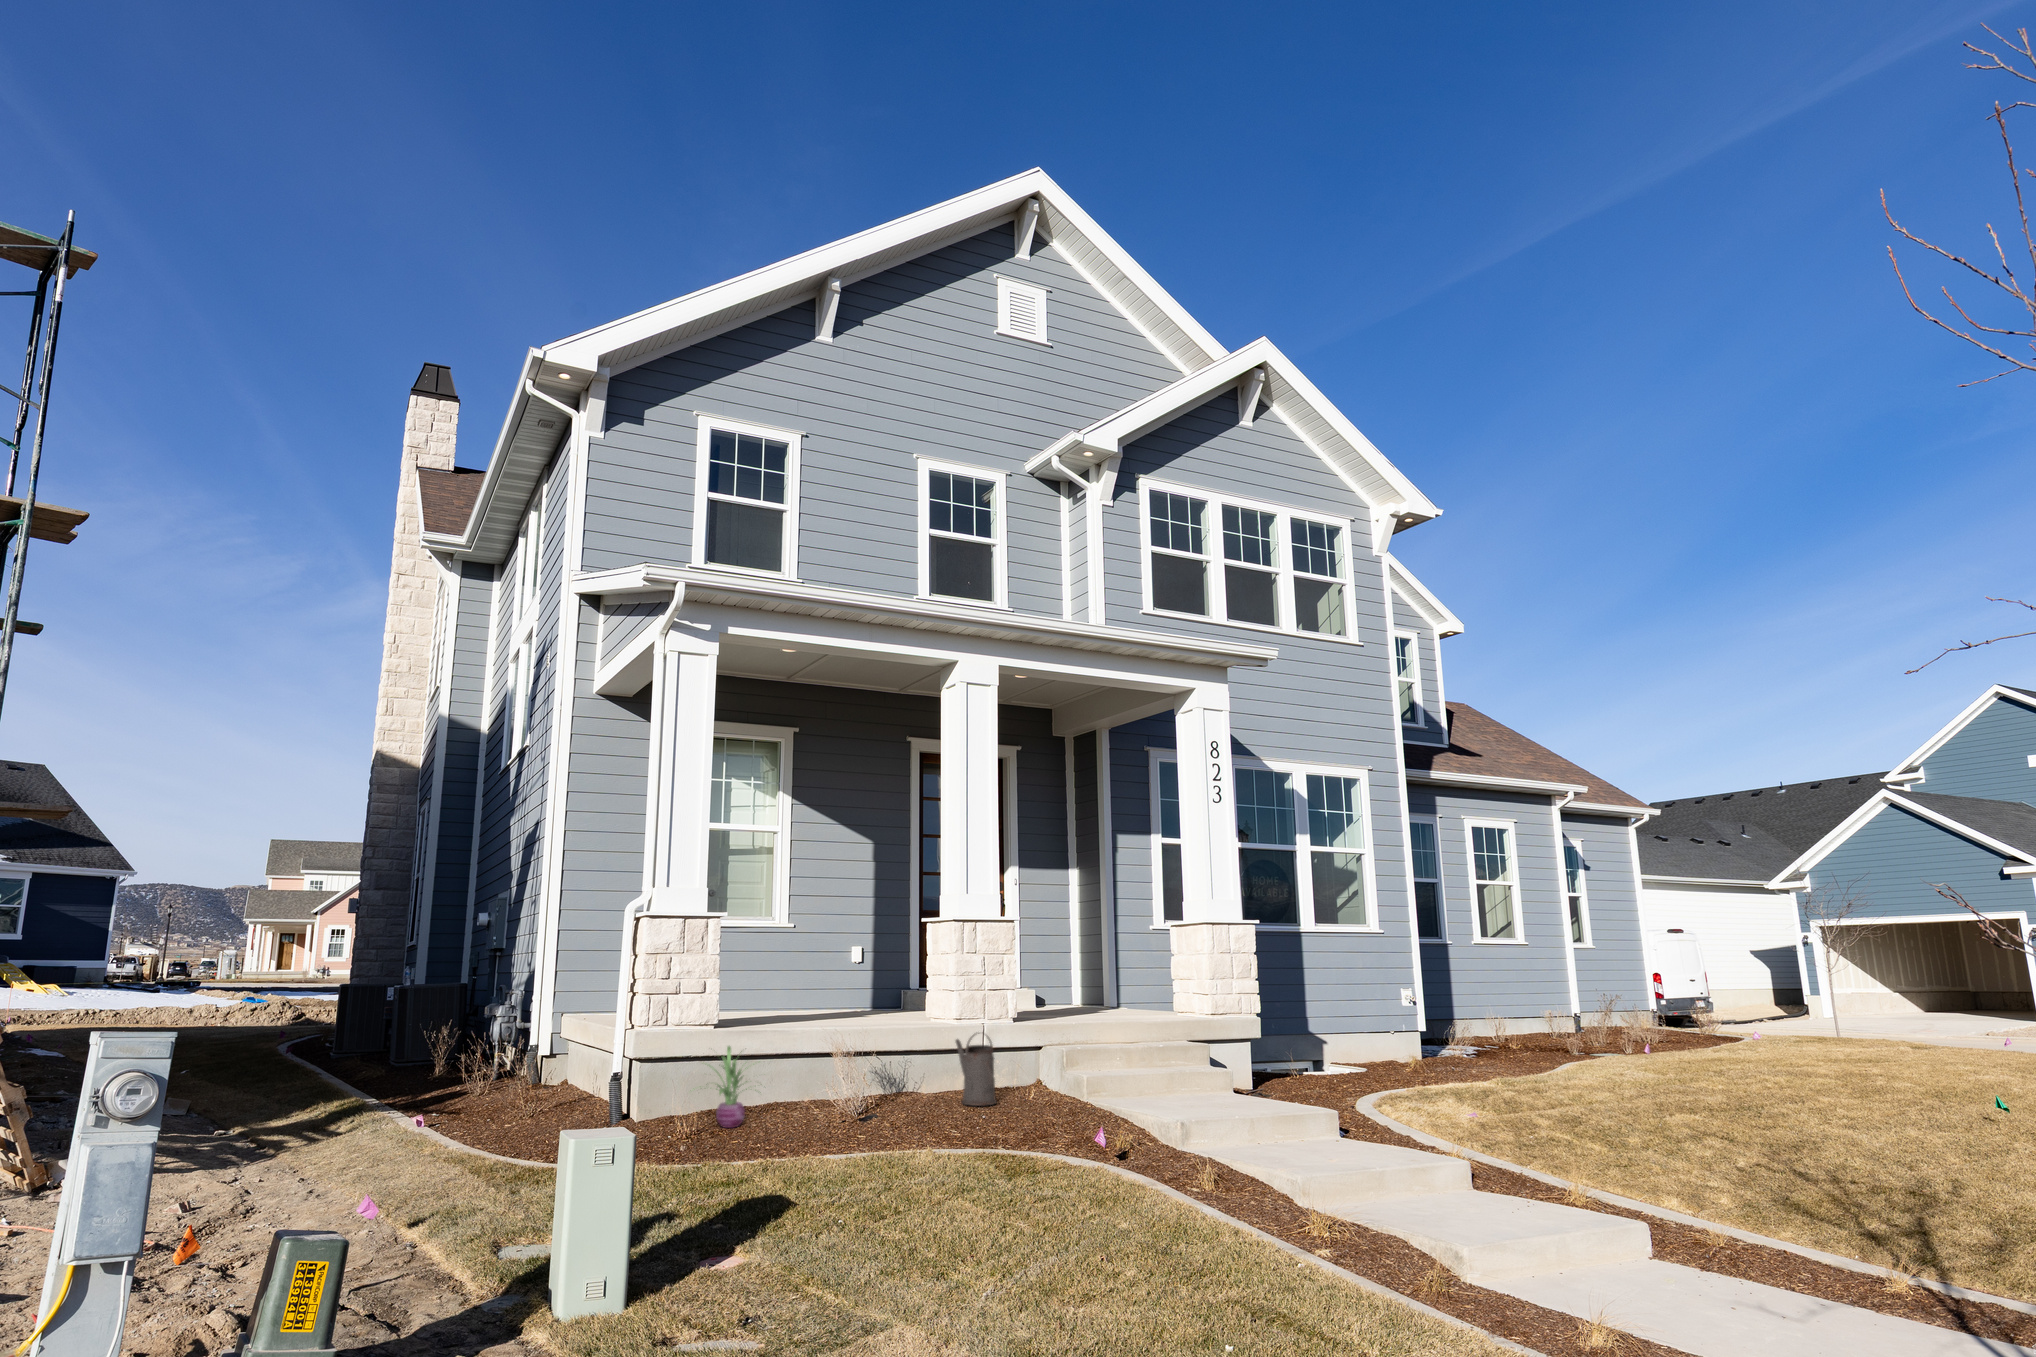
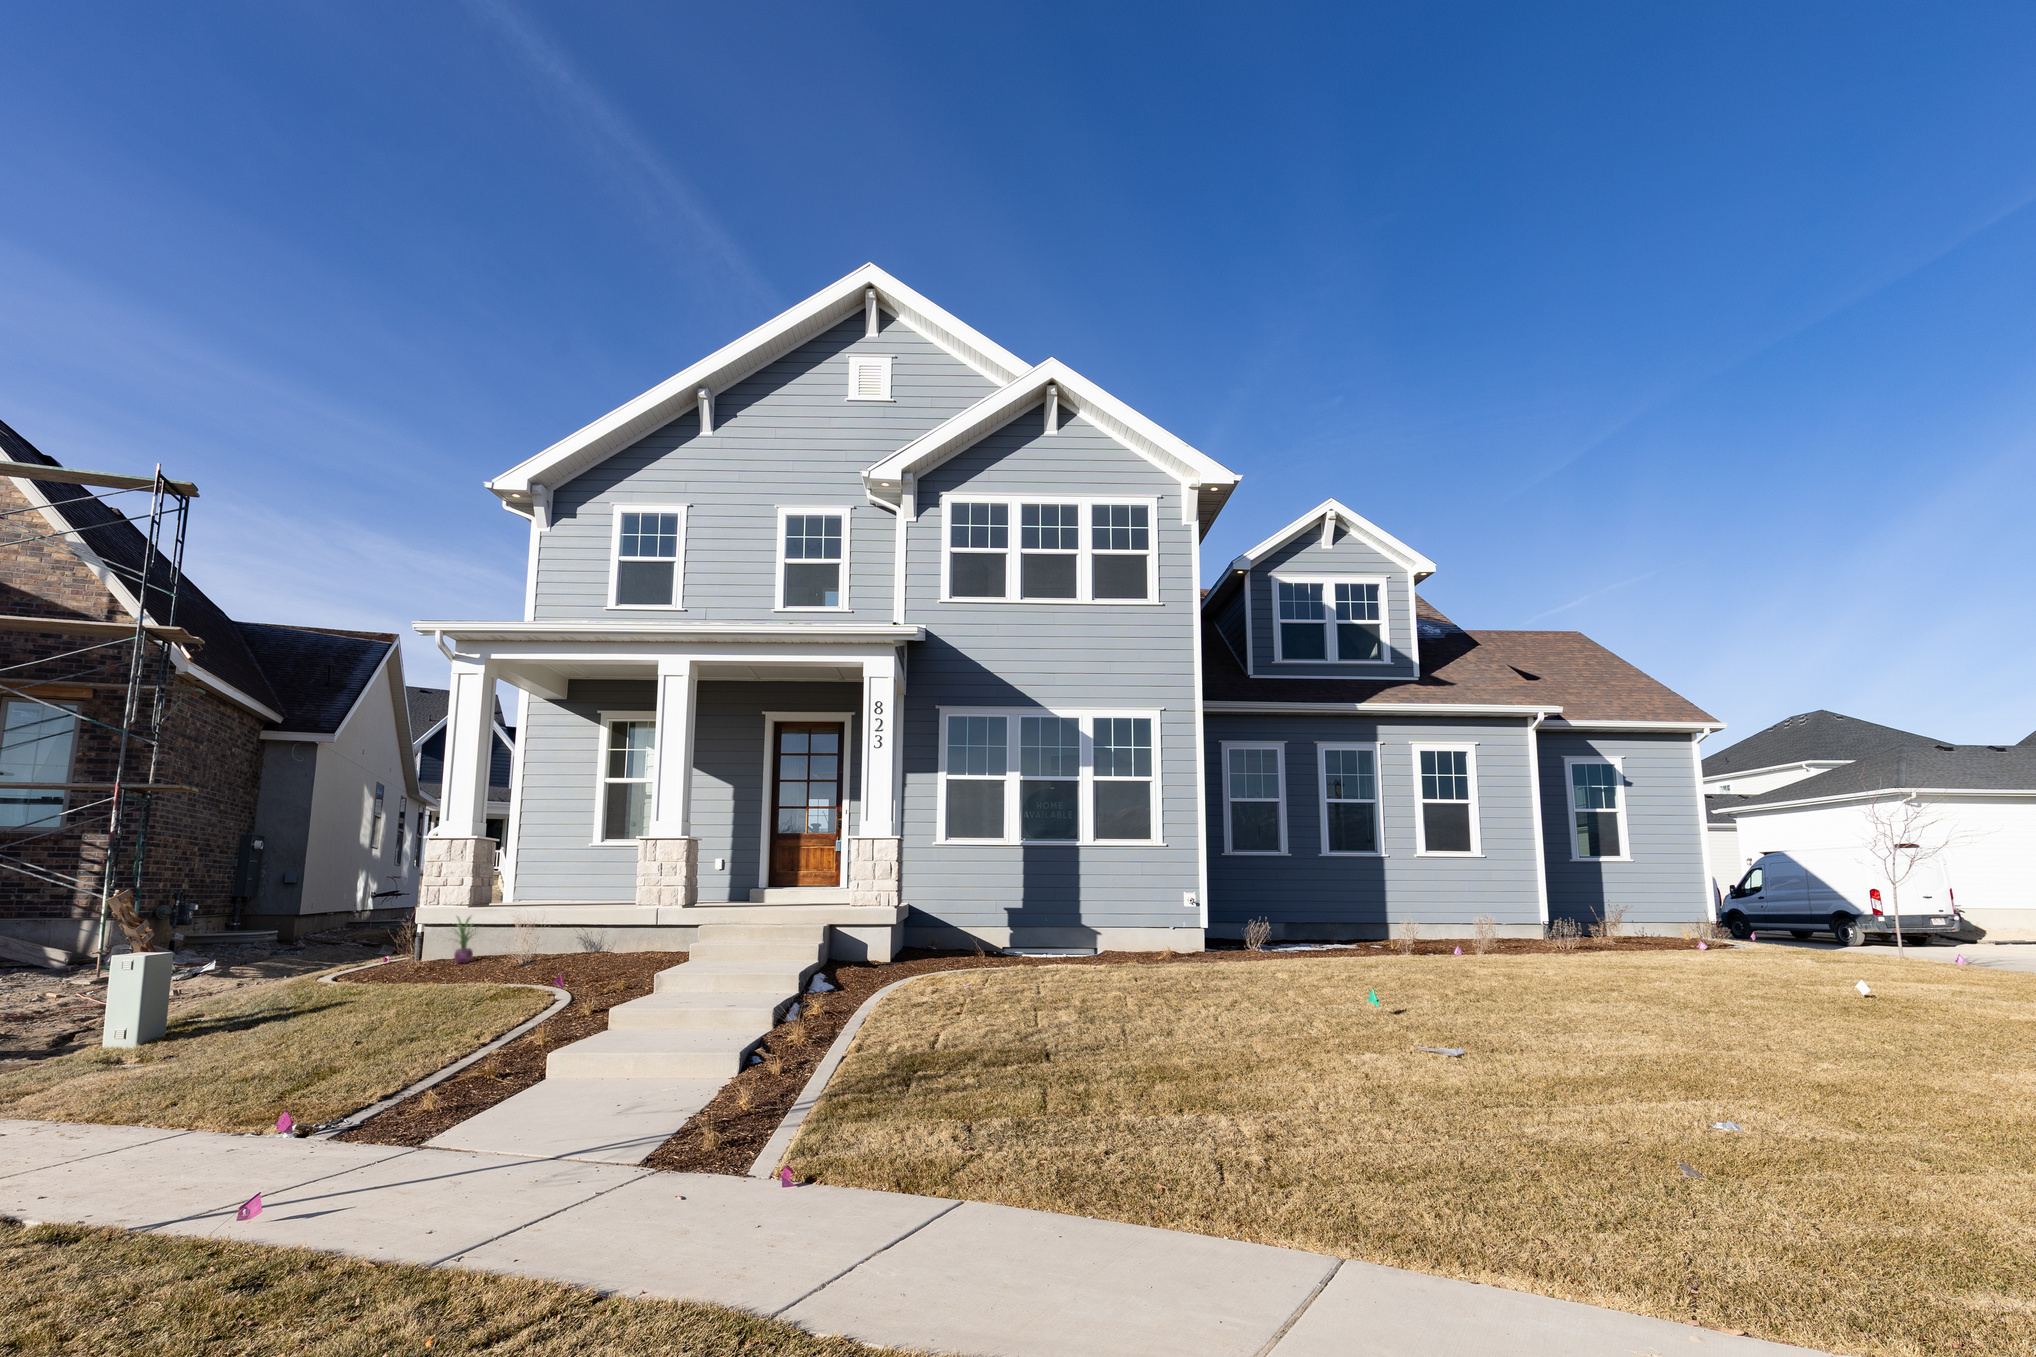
watering can: present [956,1033,997,1106] -> none [608,914,637,961]

